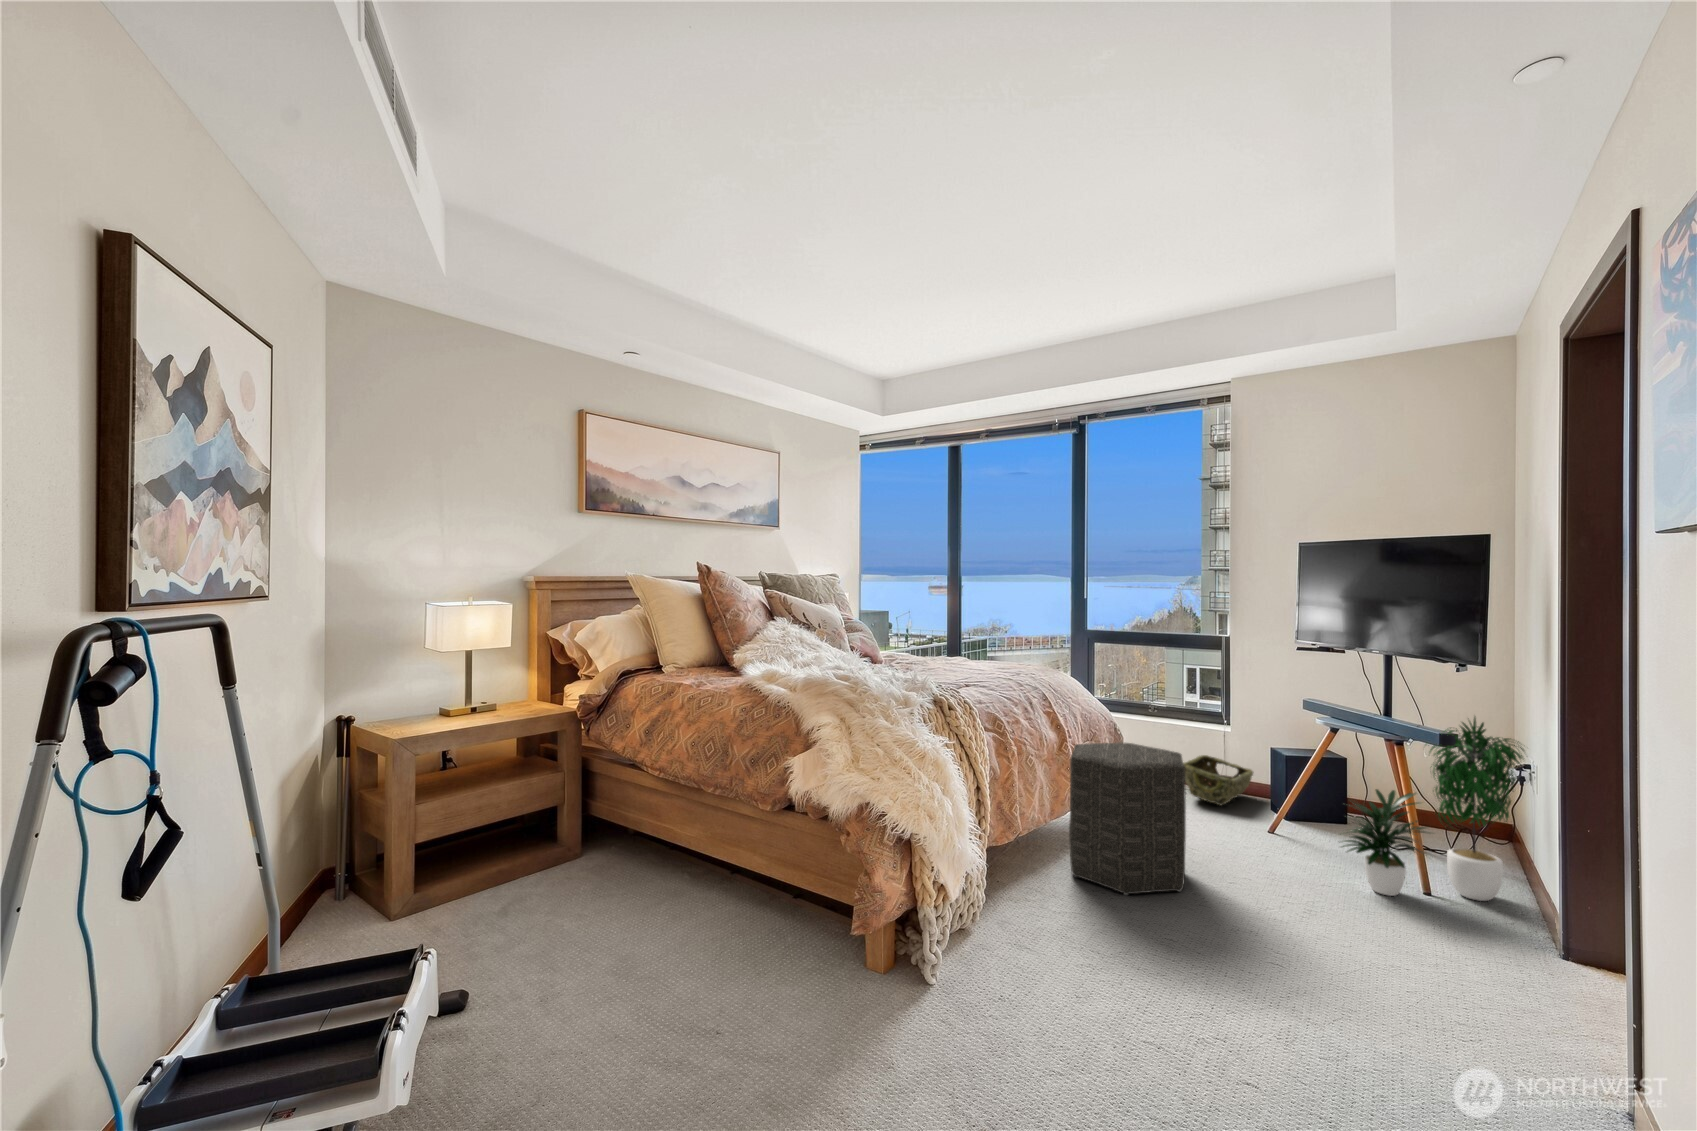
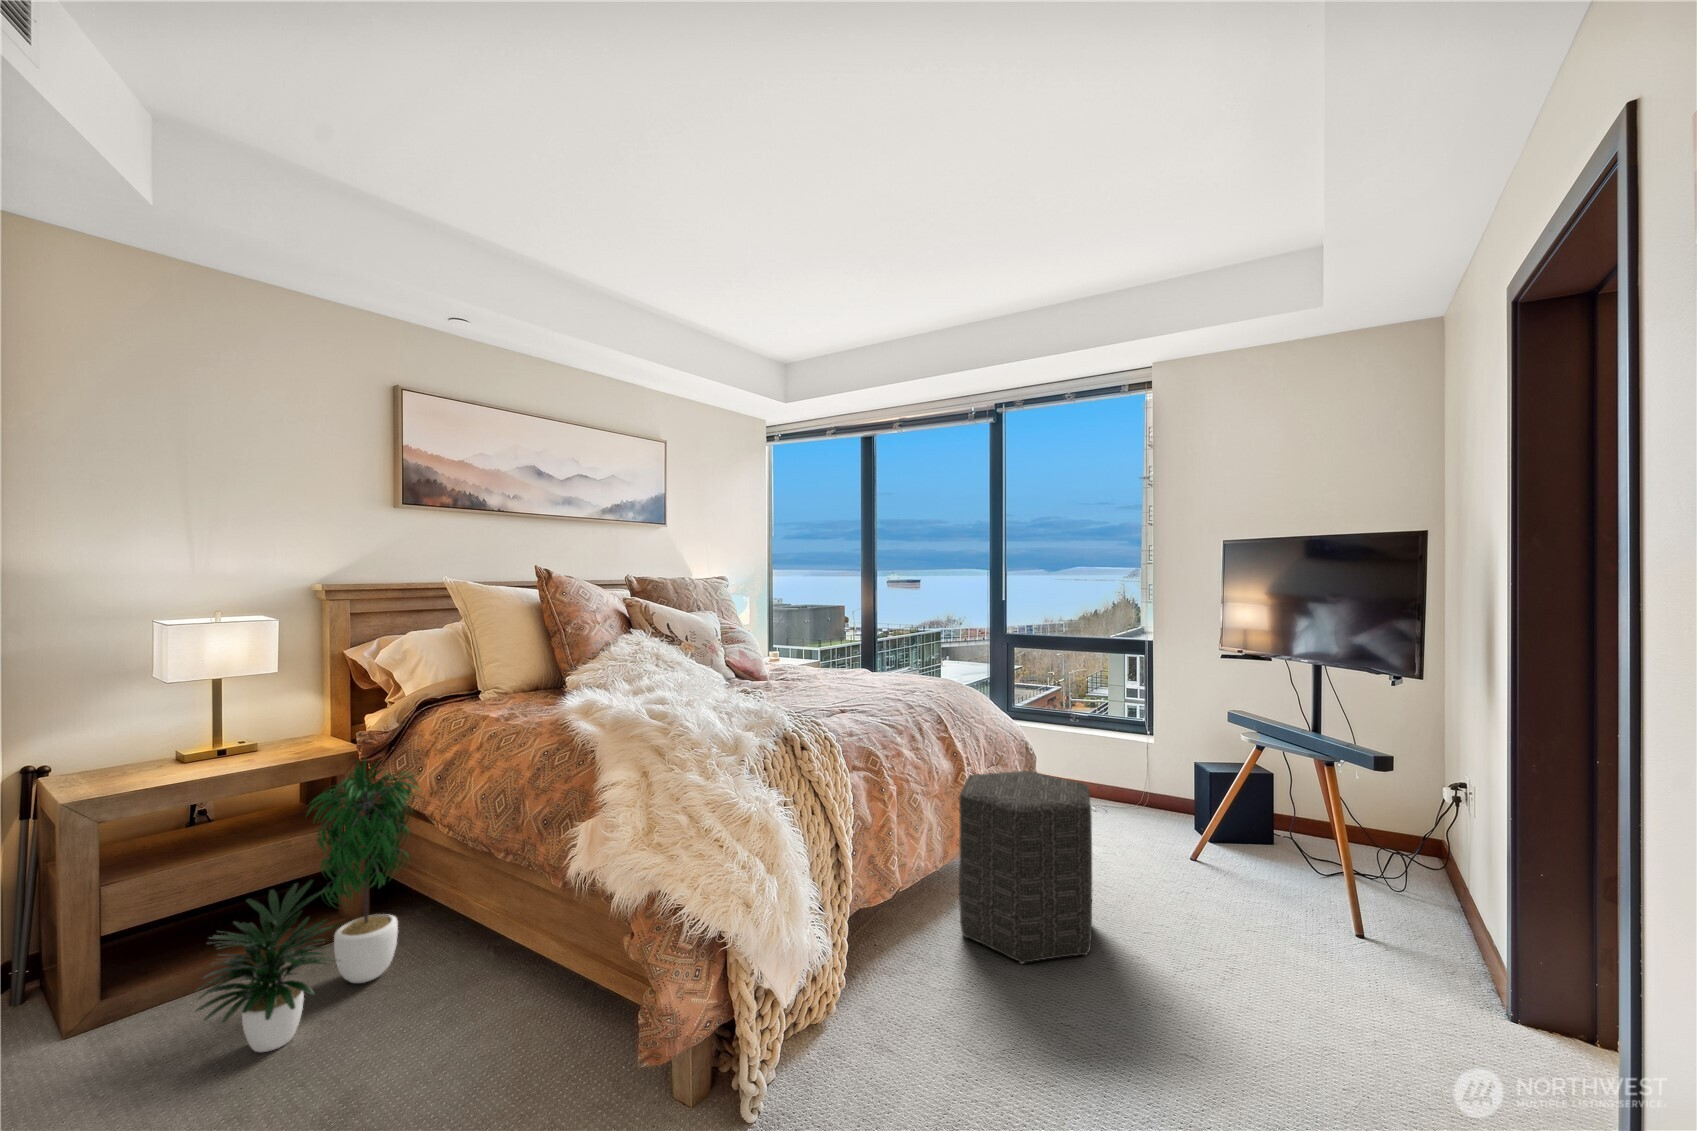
potted plant: present [1342,717,1524,901] -> present [195,756,420,1052]
woven basket: present [1184,755,1253,805] -> none [1098,769,1174,828]

